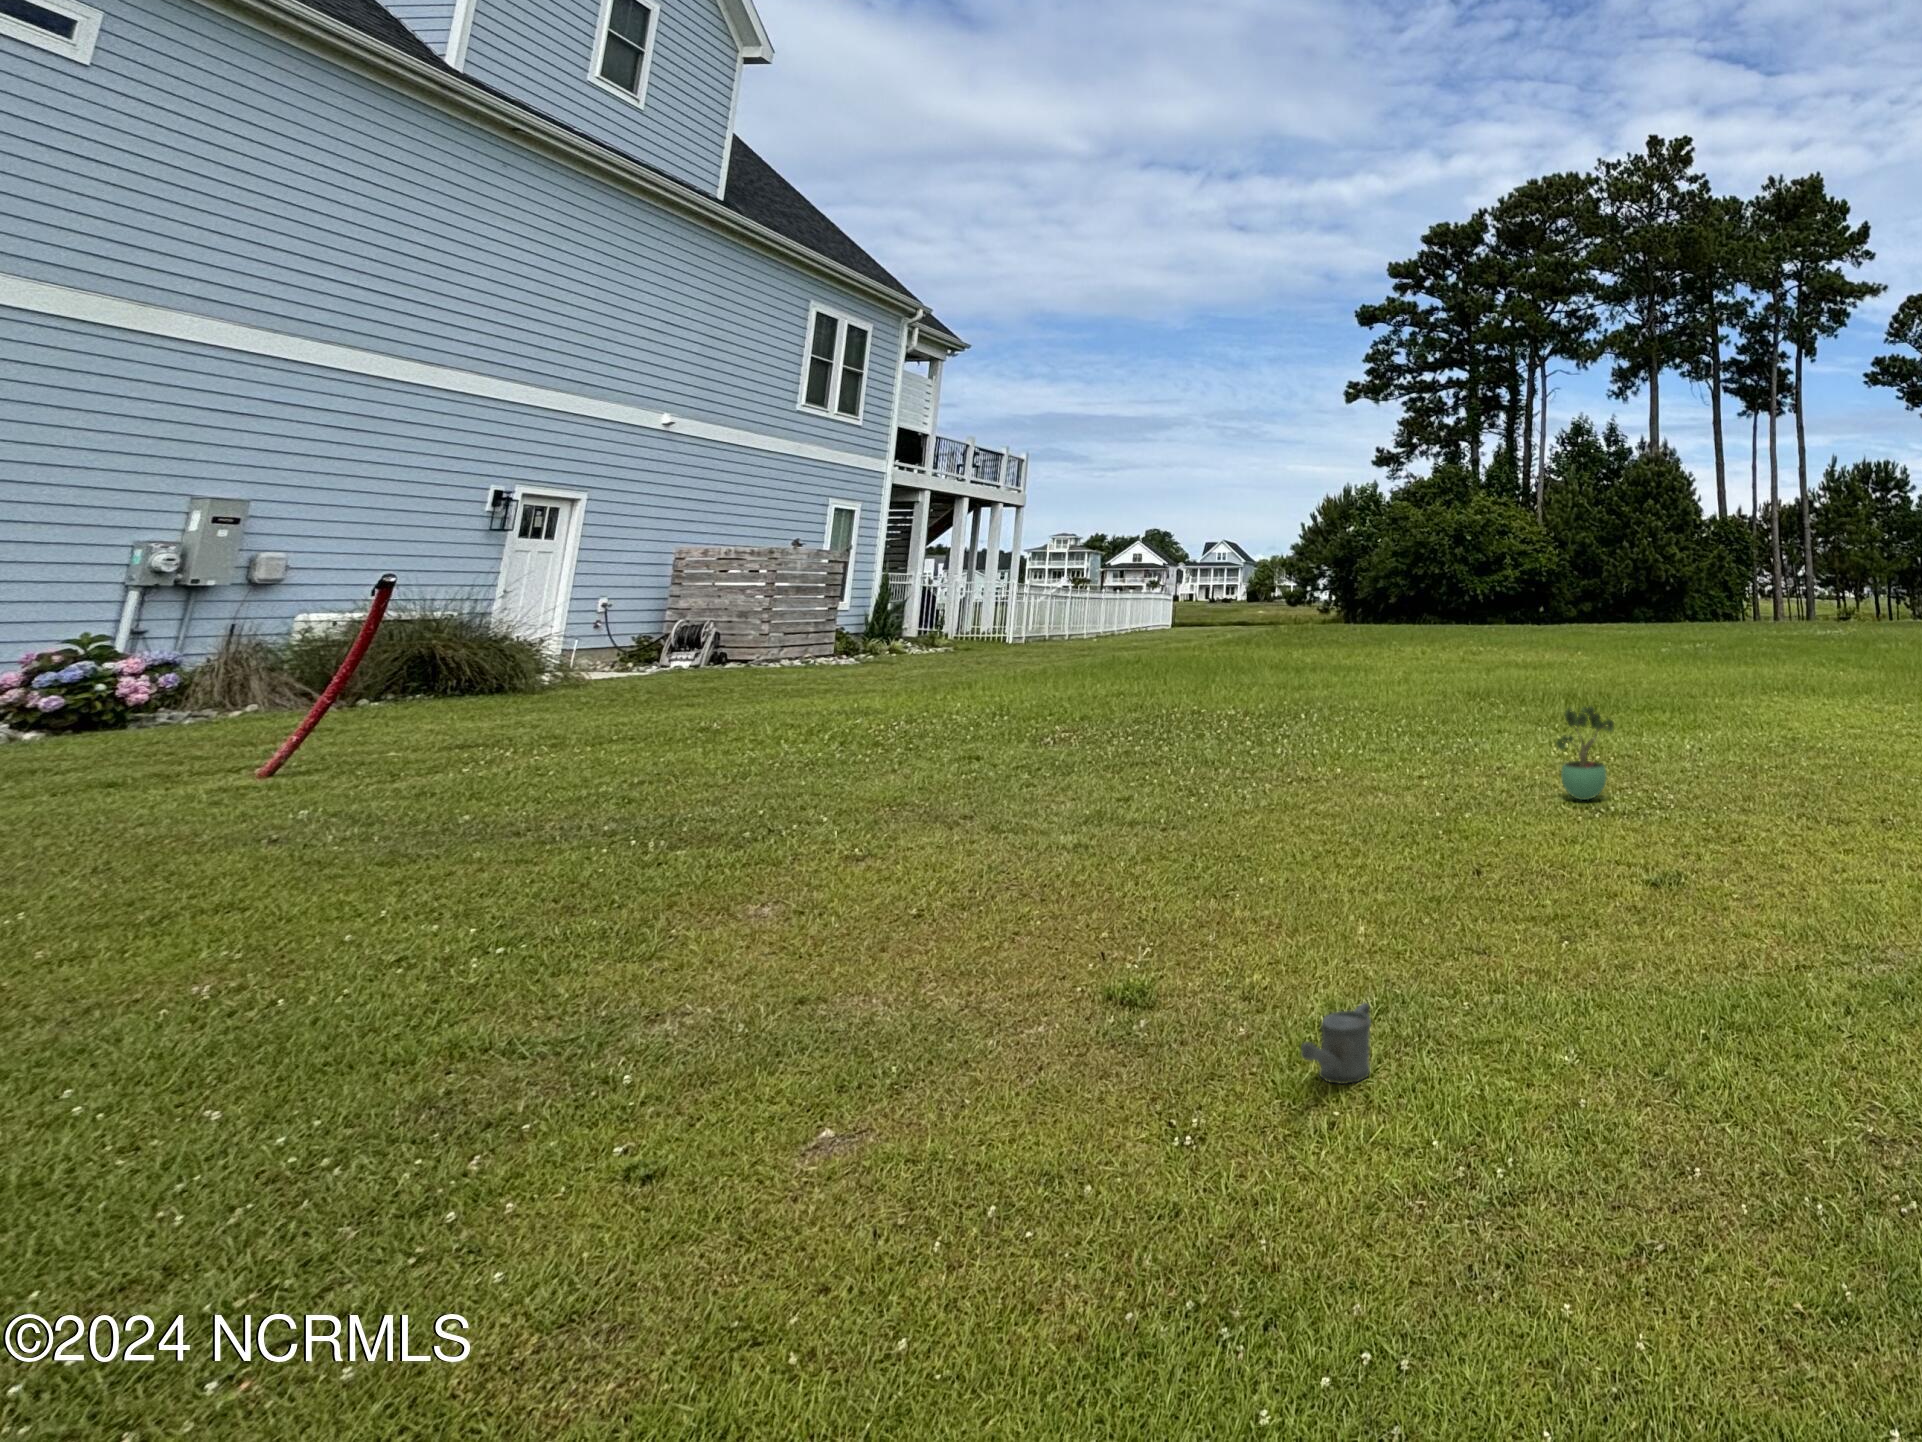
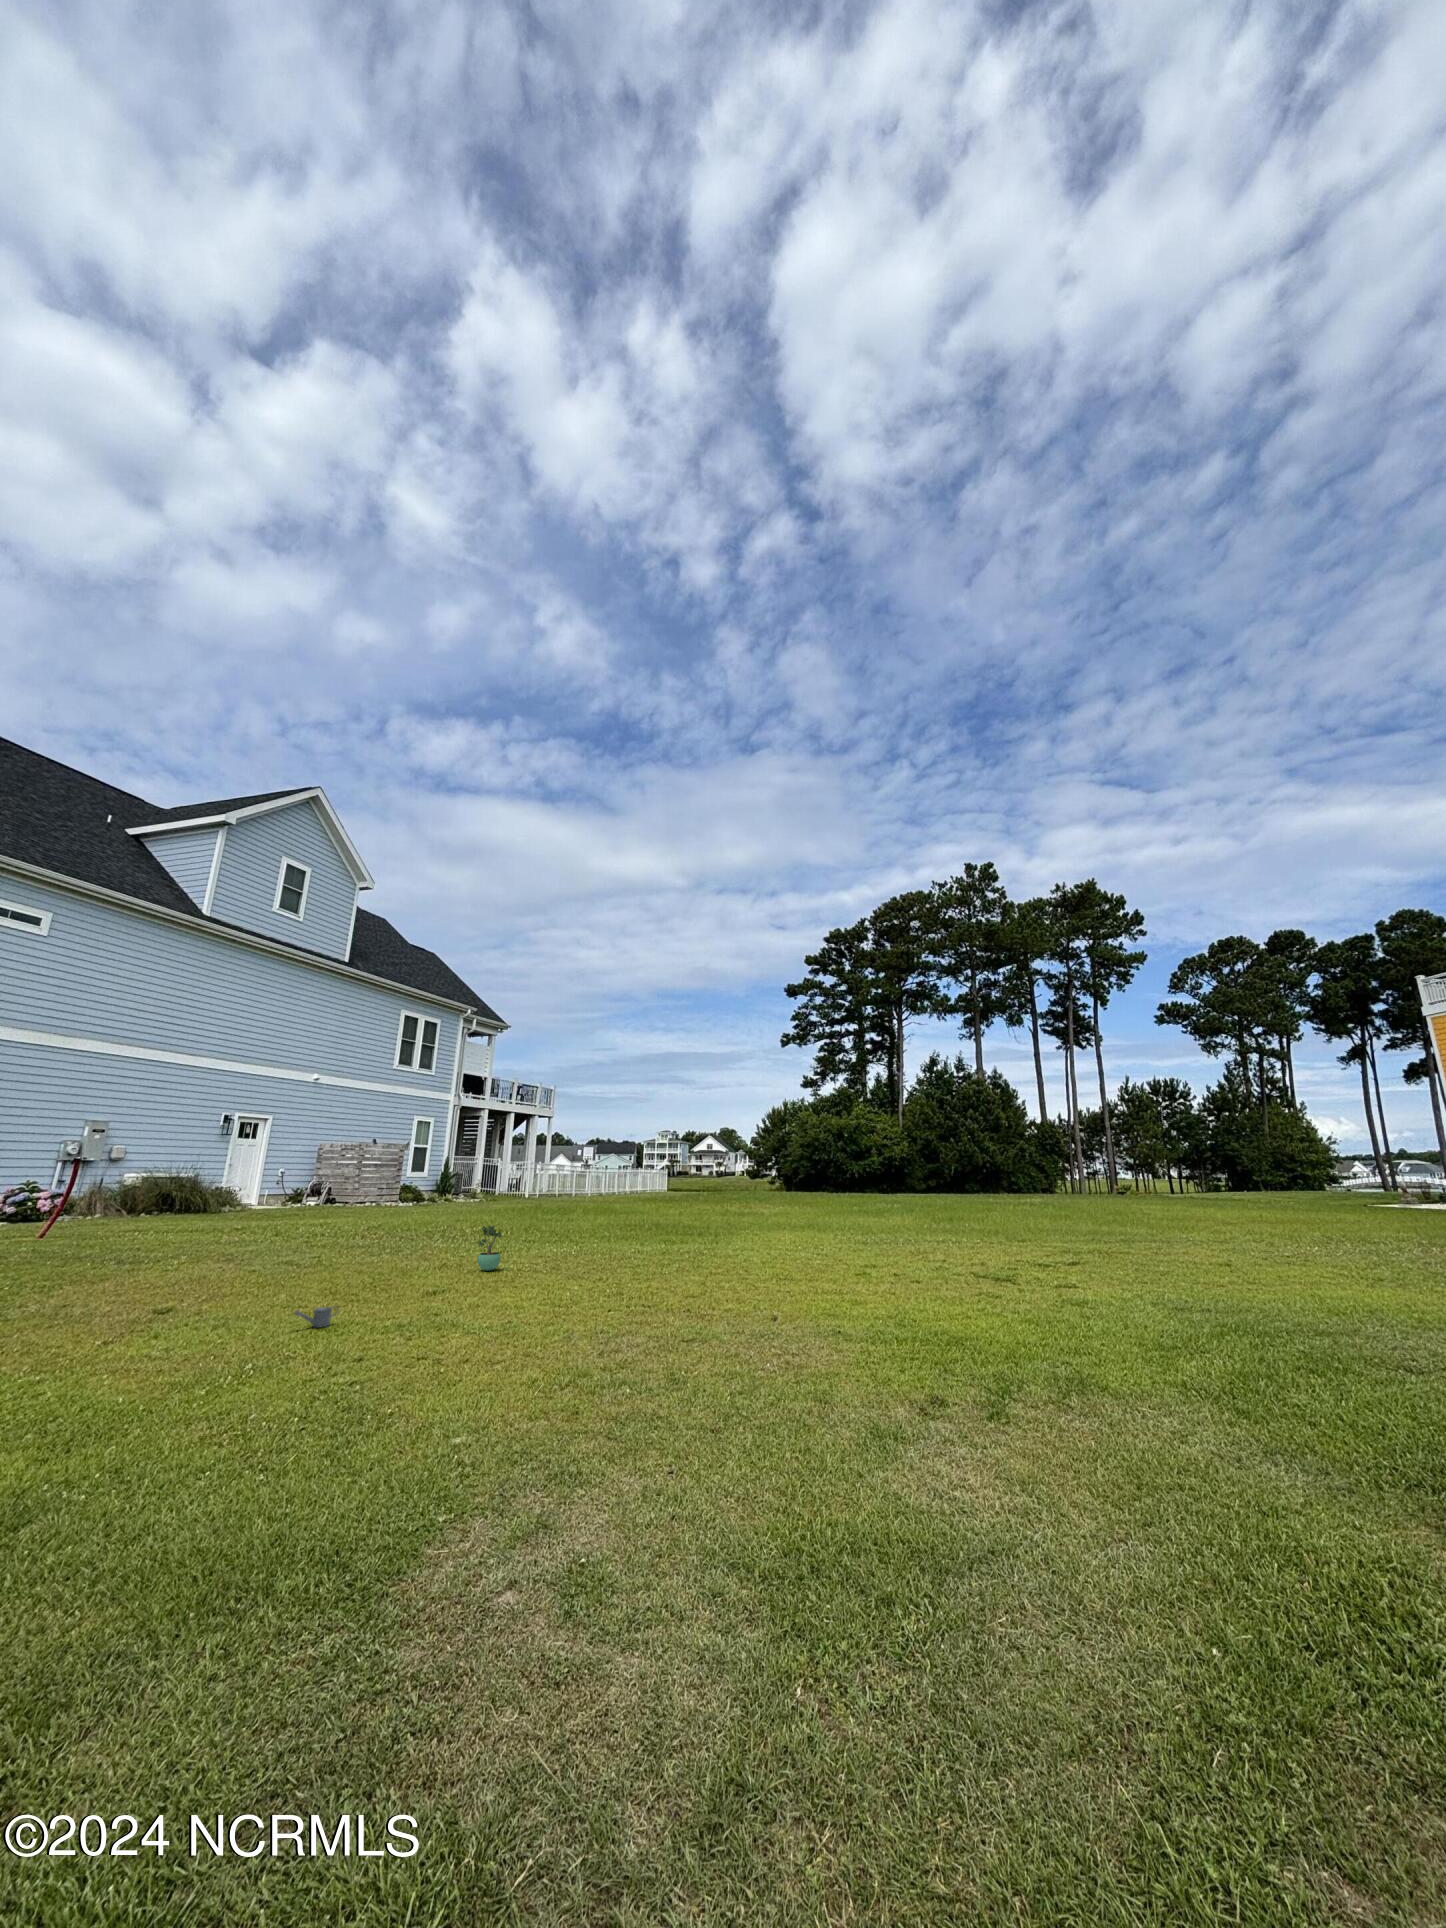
watering can: present [1301,1003,1371,1084] -> present [295,1307,339,1328]

